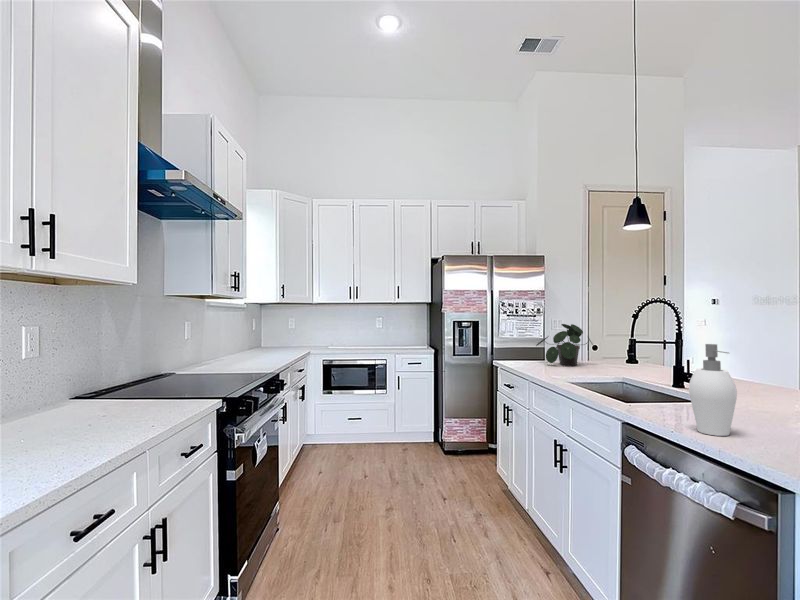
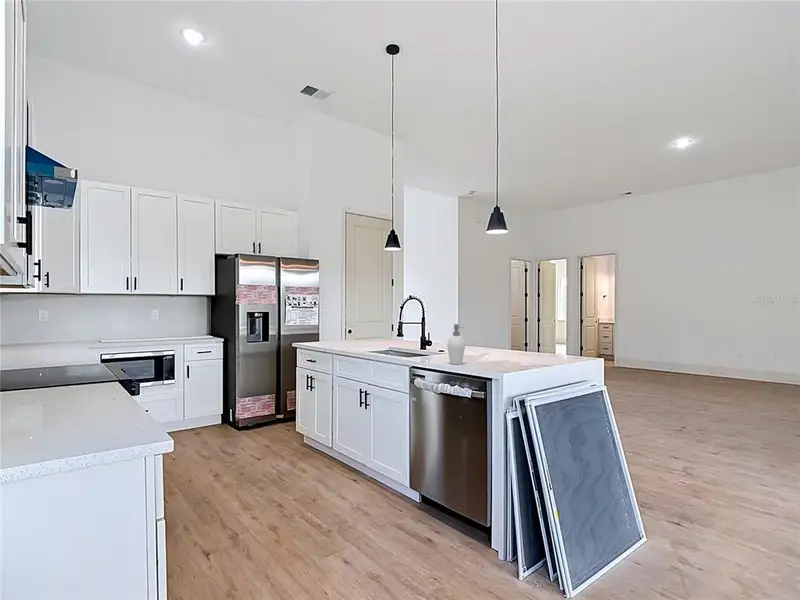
potted plant: present [536,324,594,366] -> none [326,314,367,344]

